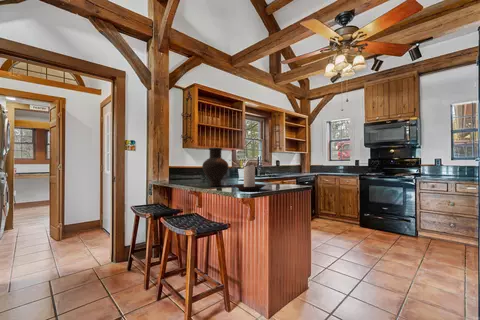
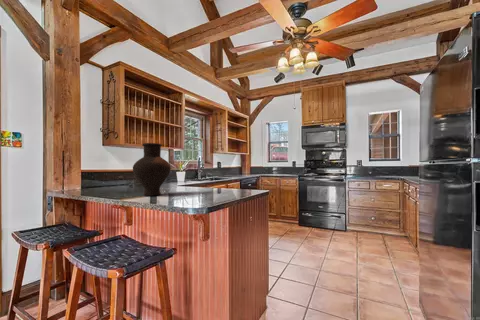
candle holder: present [233,167,266,191] -> none [181,166,227,202]

